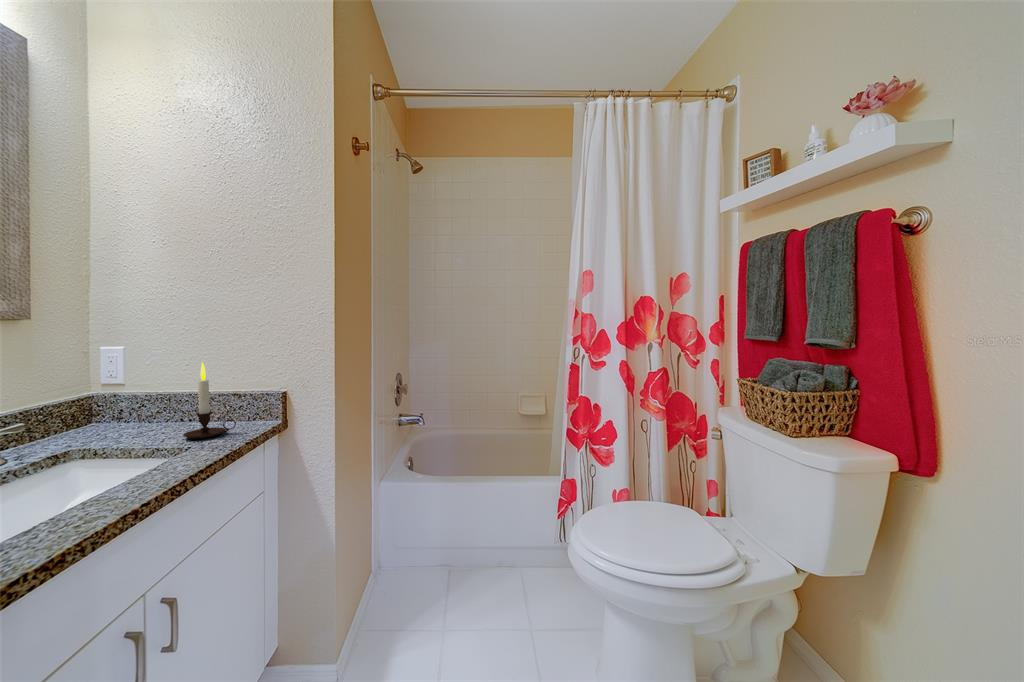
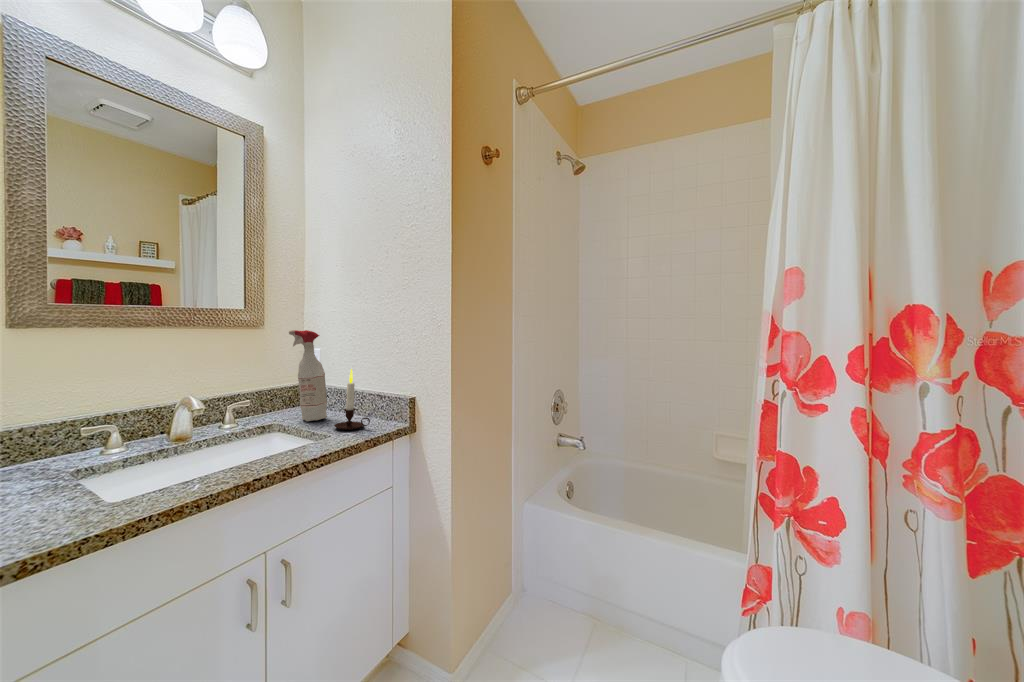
spray bottle: none [84,318,159,439] -> present [289,330,327,421]

